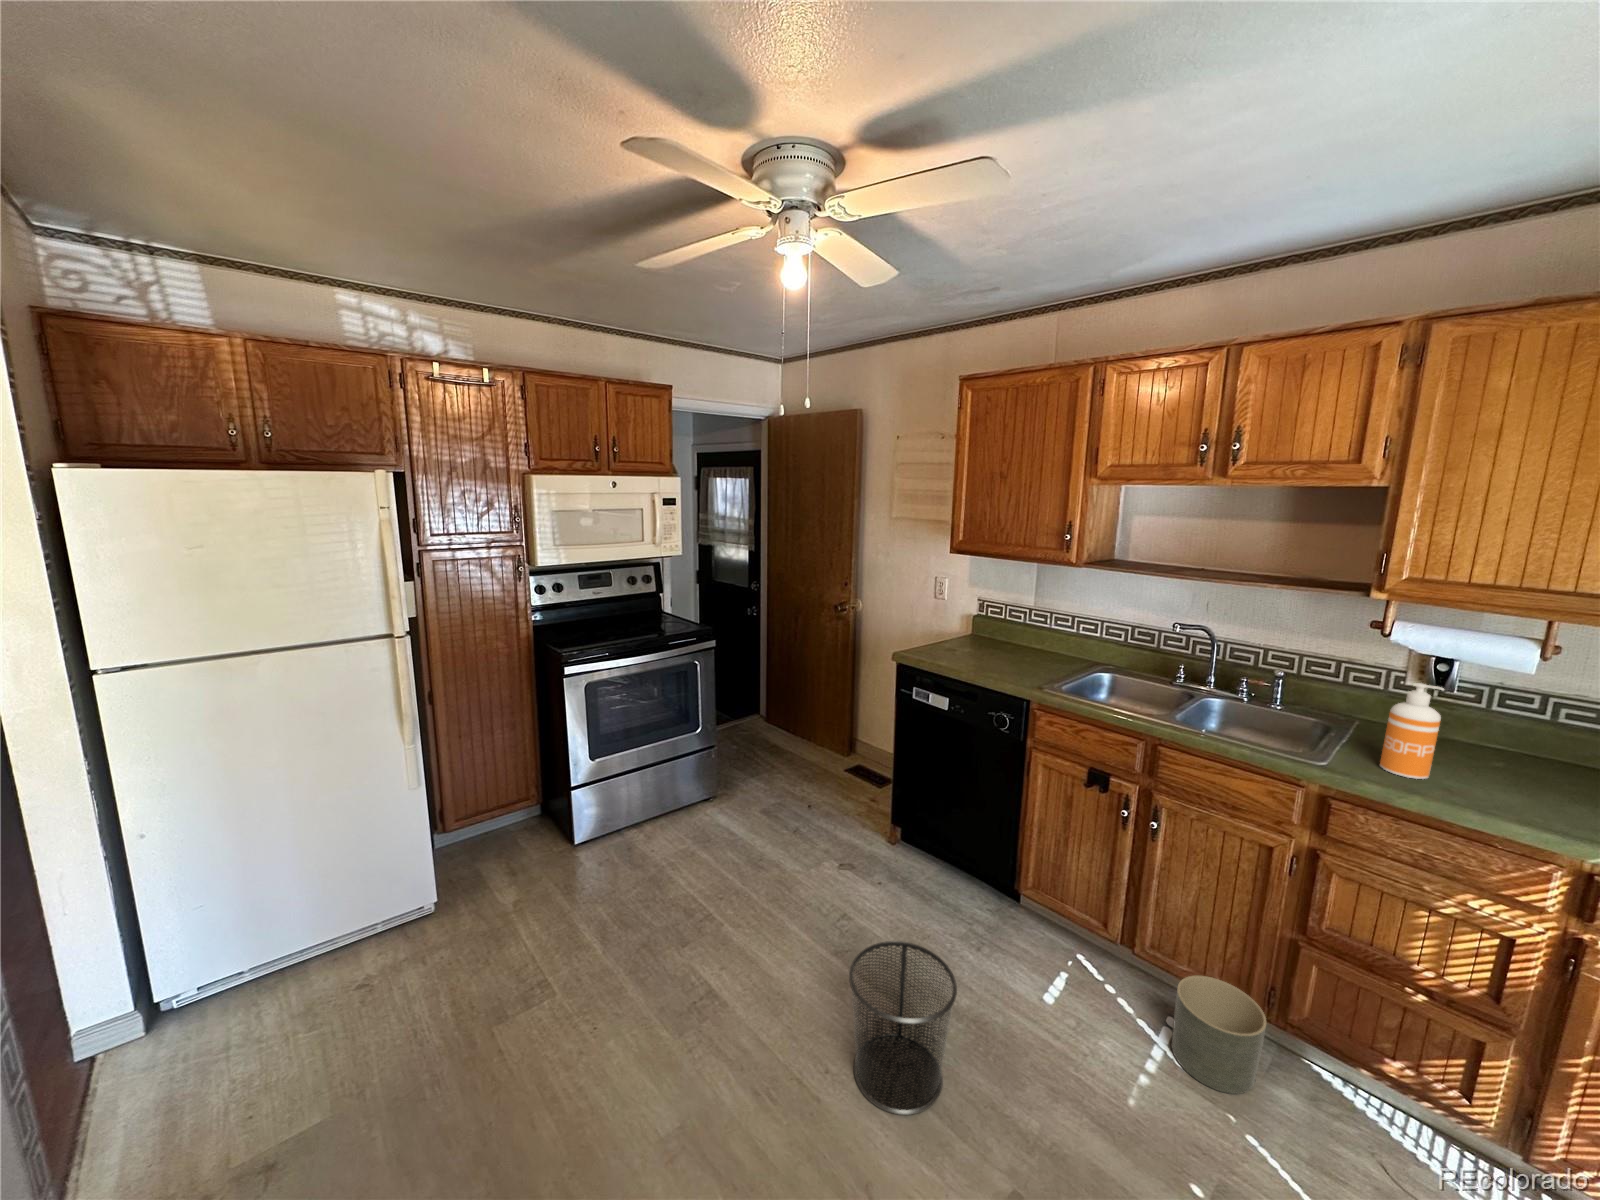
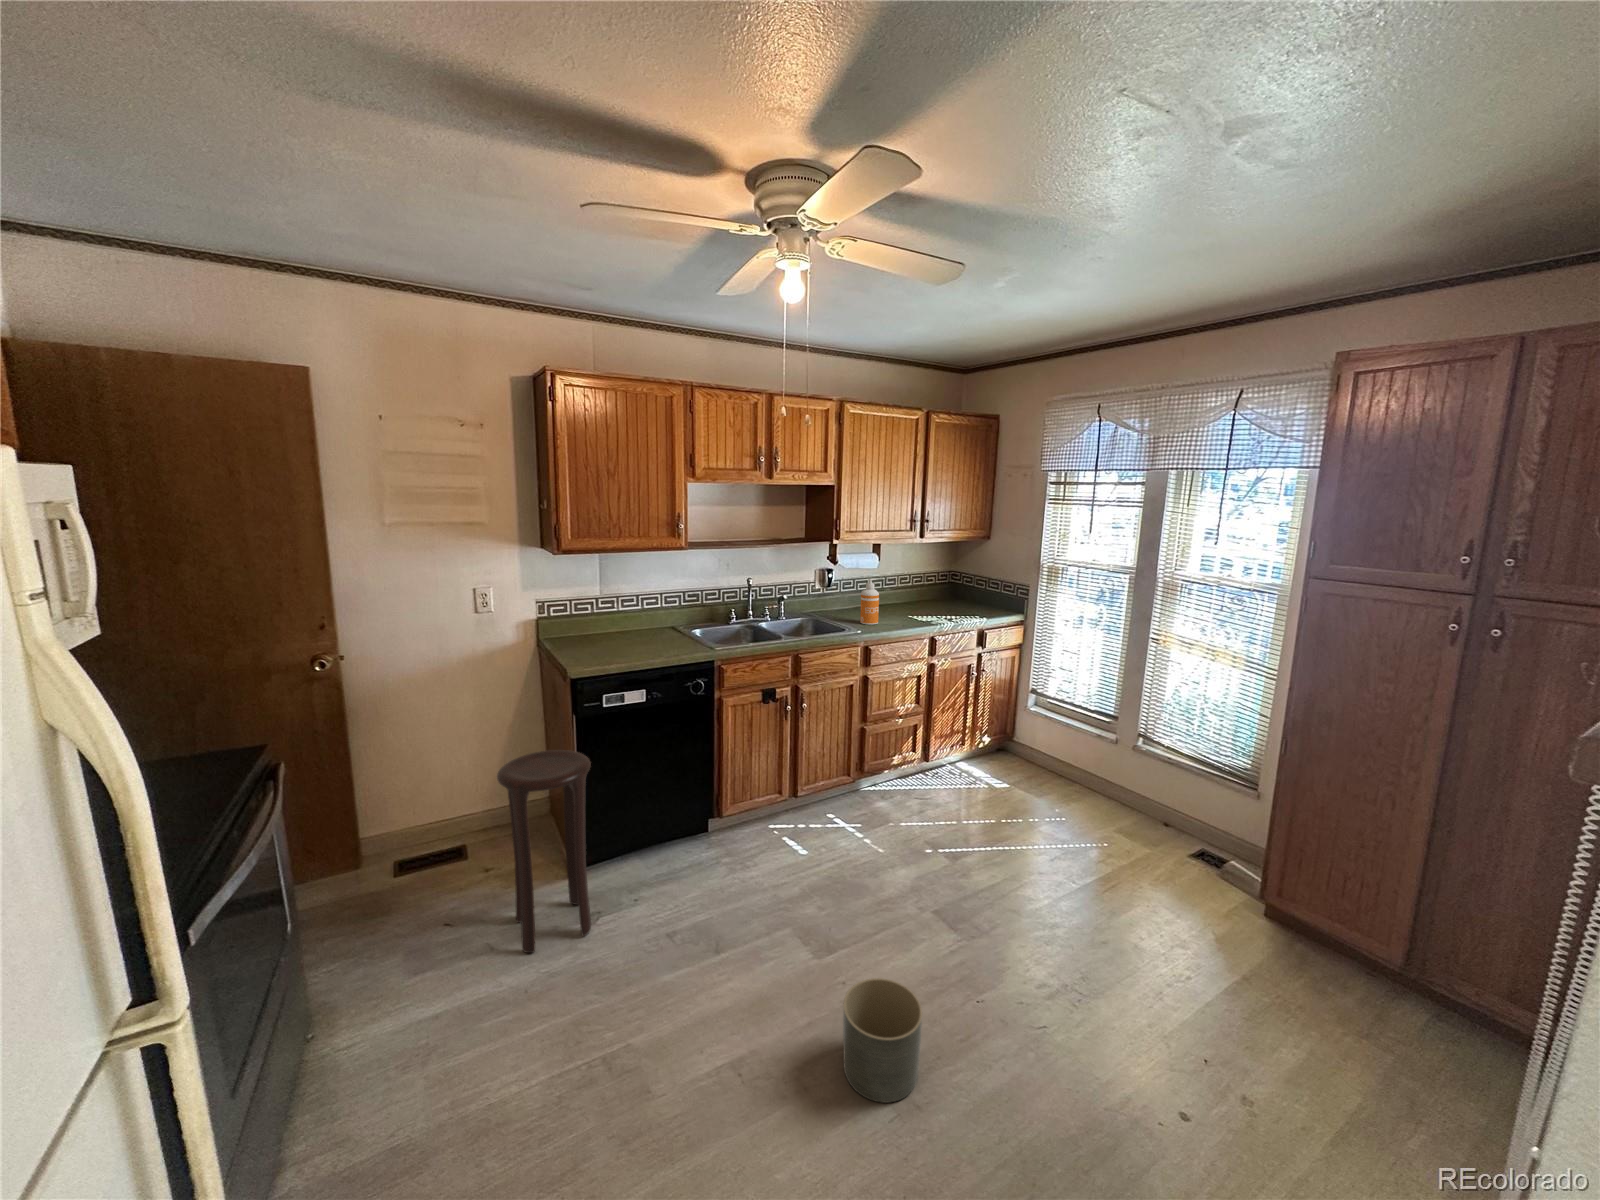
stool: none [803,705,873,863] -> present [497,750,591,953]
waste bin: present [849,941,957,1115] -> none [827,839,910,964]
planter: present [1171,976,1266,1094] -> present [843,978,922,1103]

